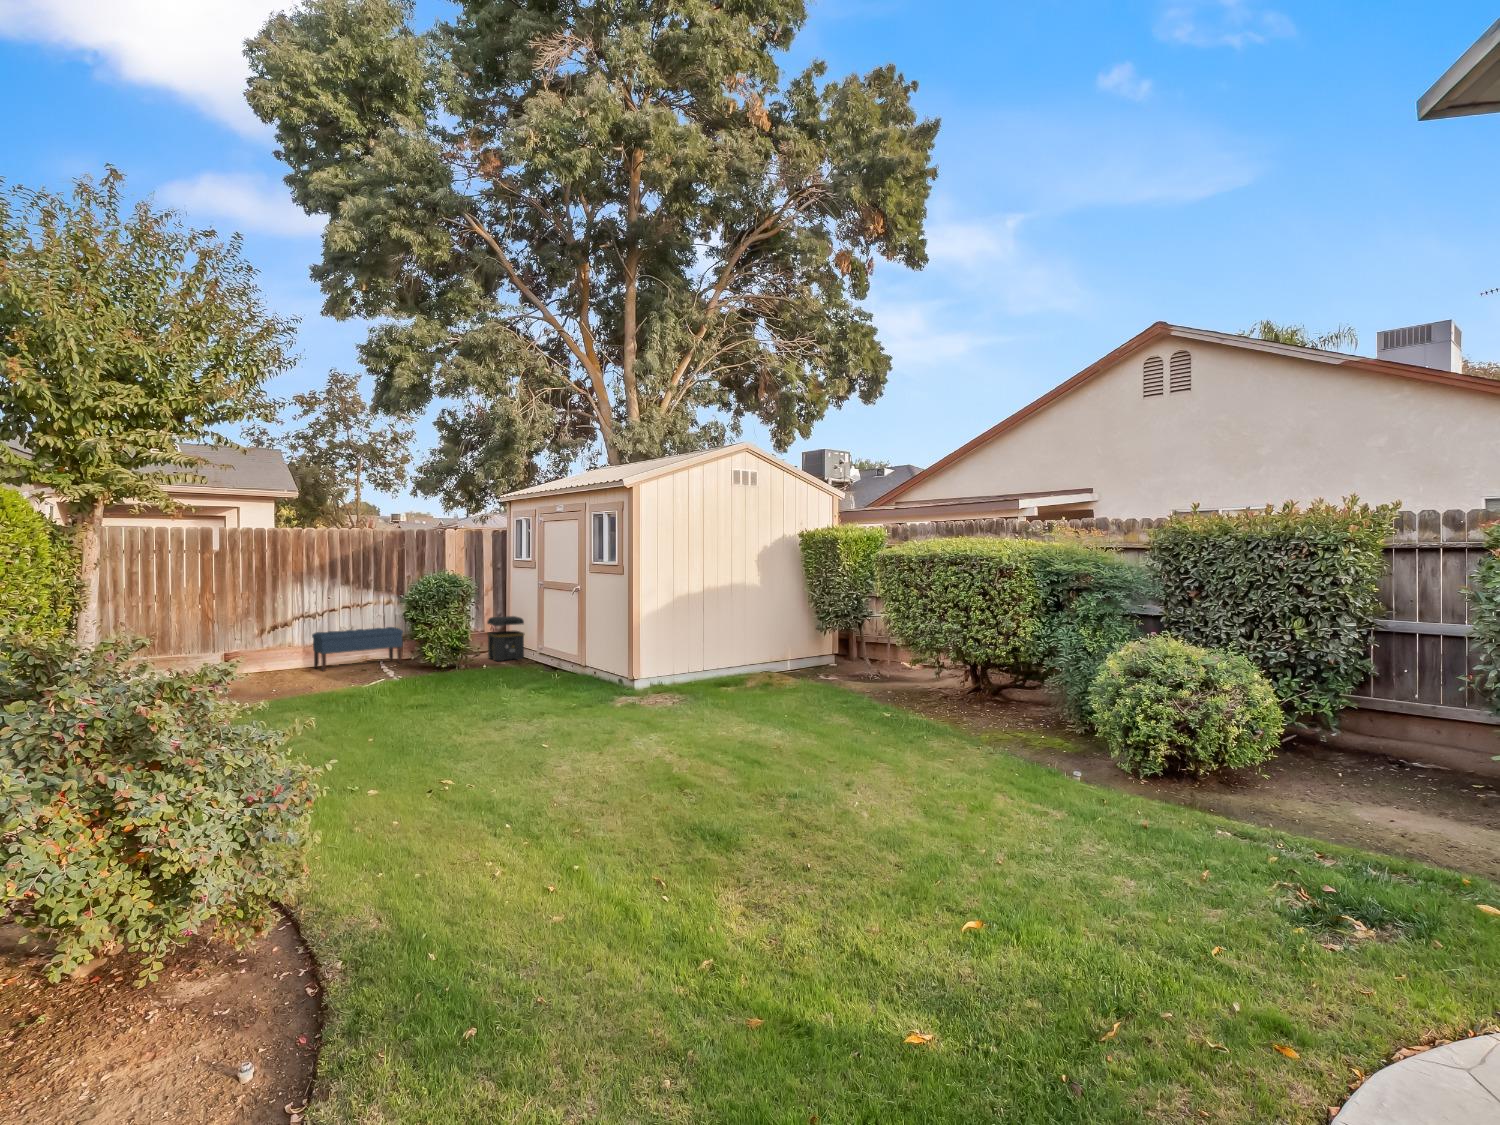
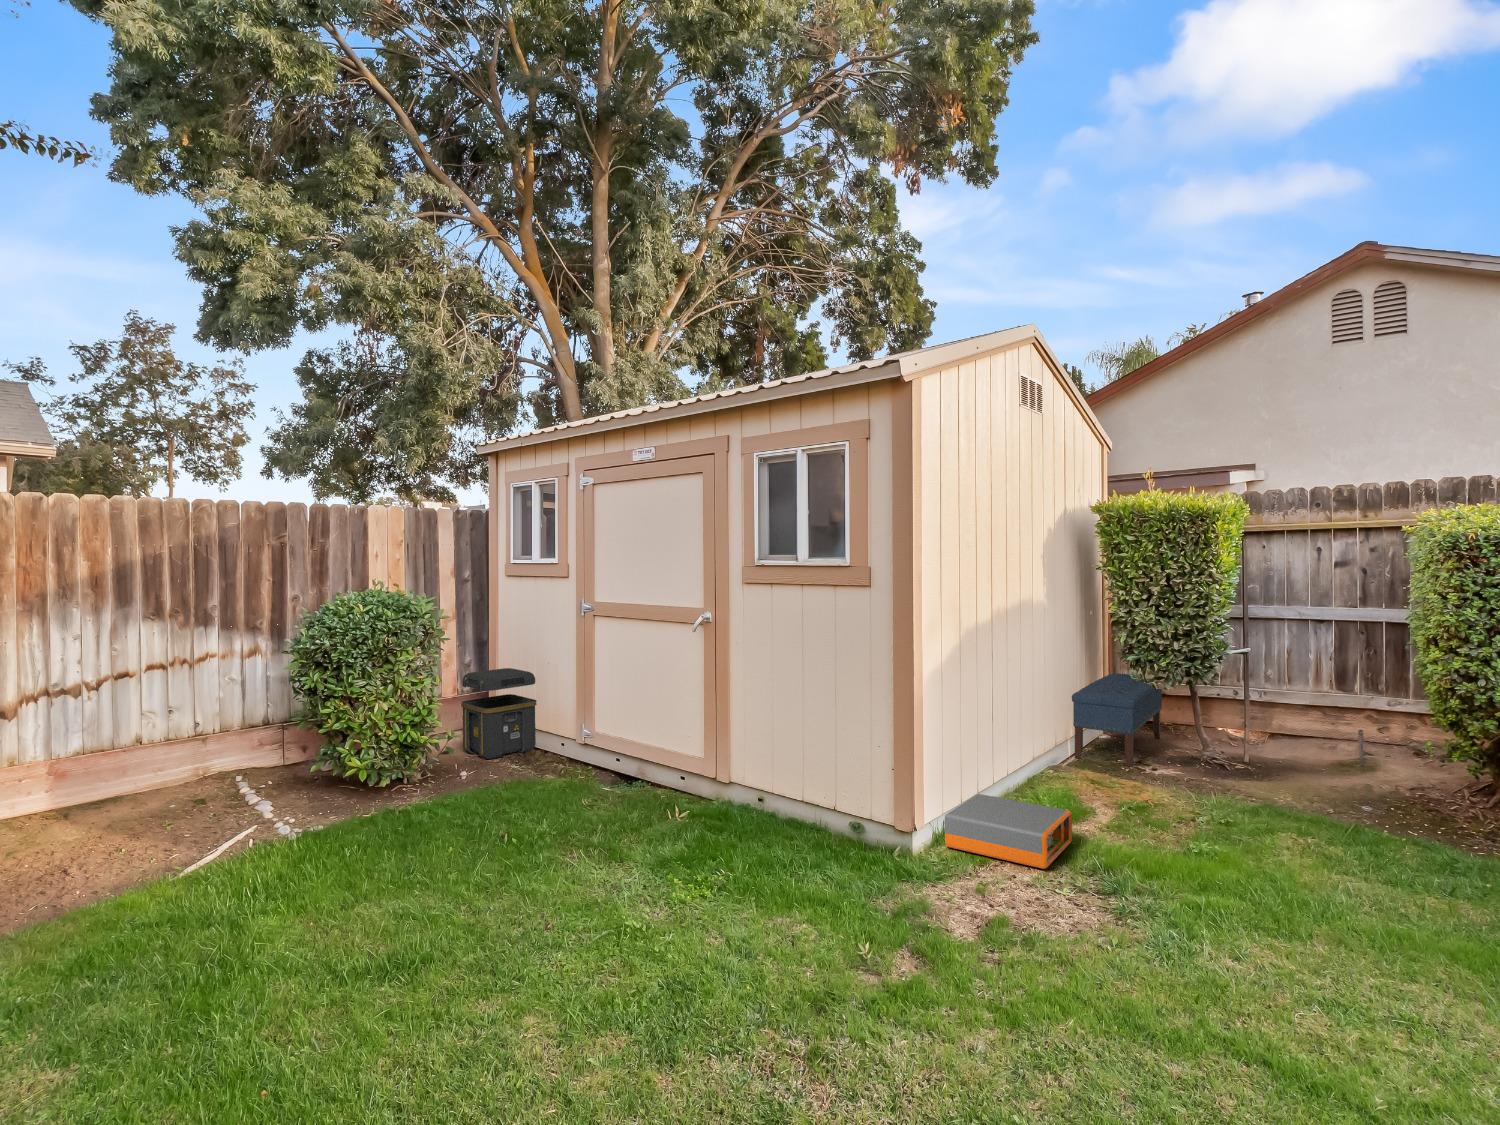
bench: present [312,627,403,672] -> present [1072,673,1162,767]
storage box: none [654,673,711,697] -> present [945,794,1072,869]

